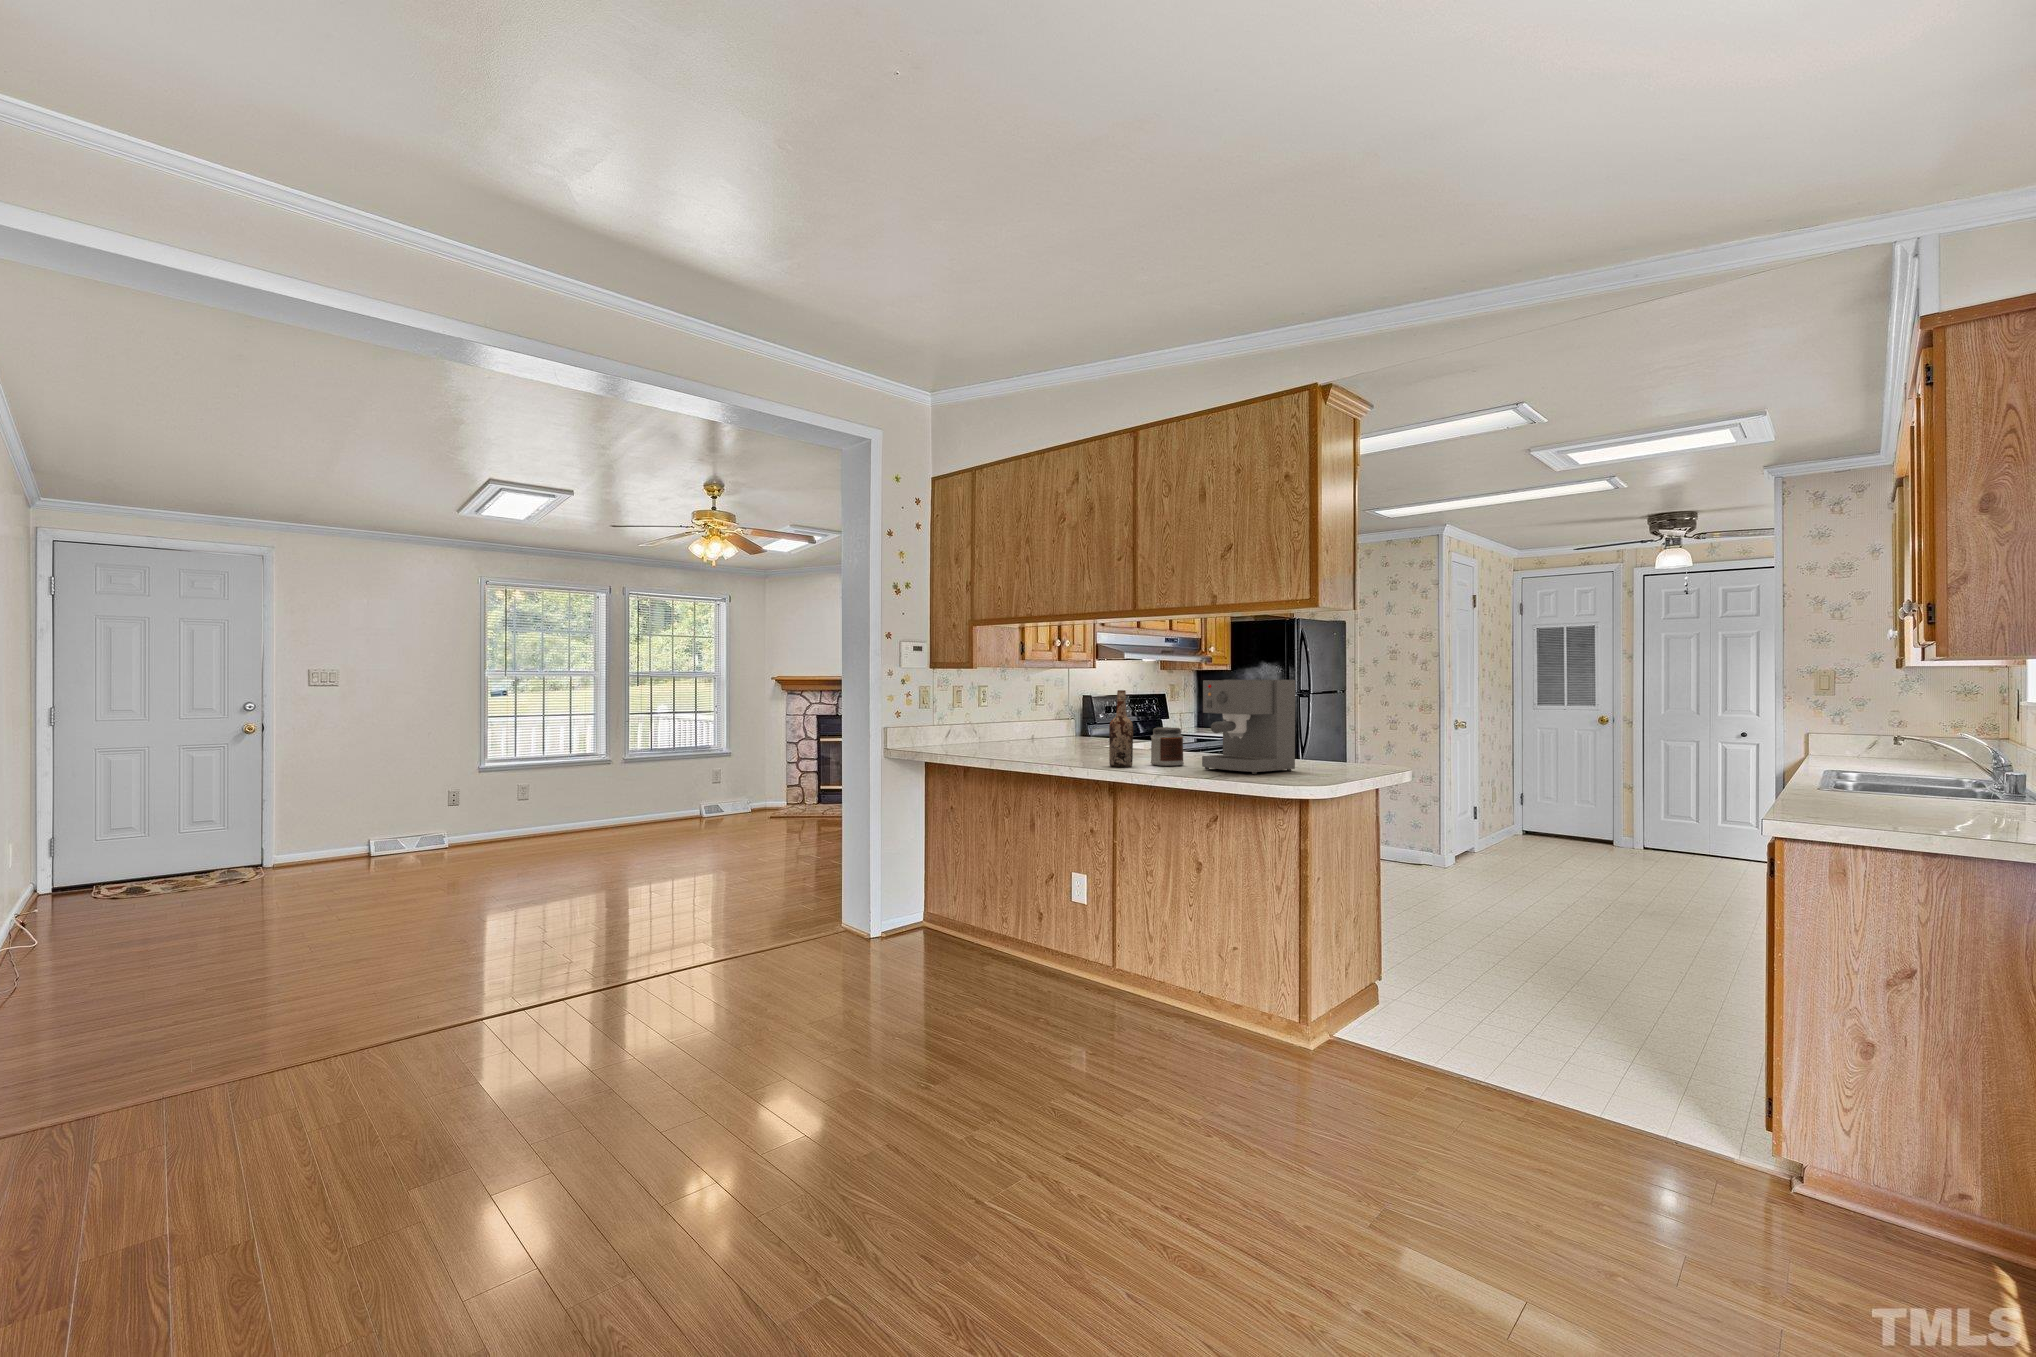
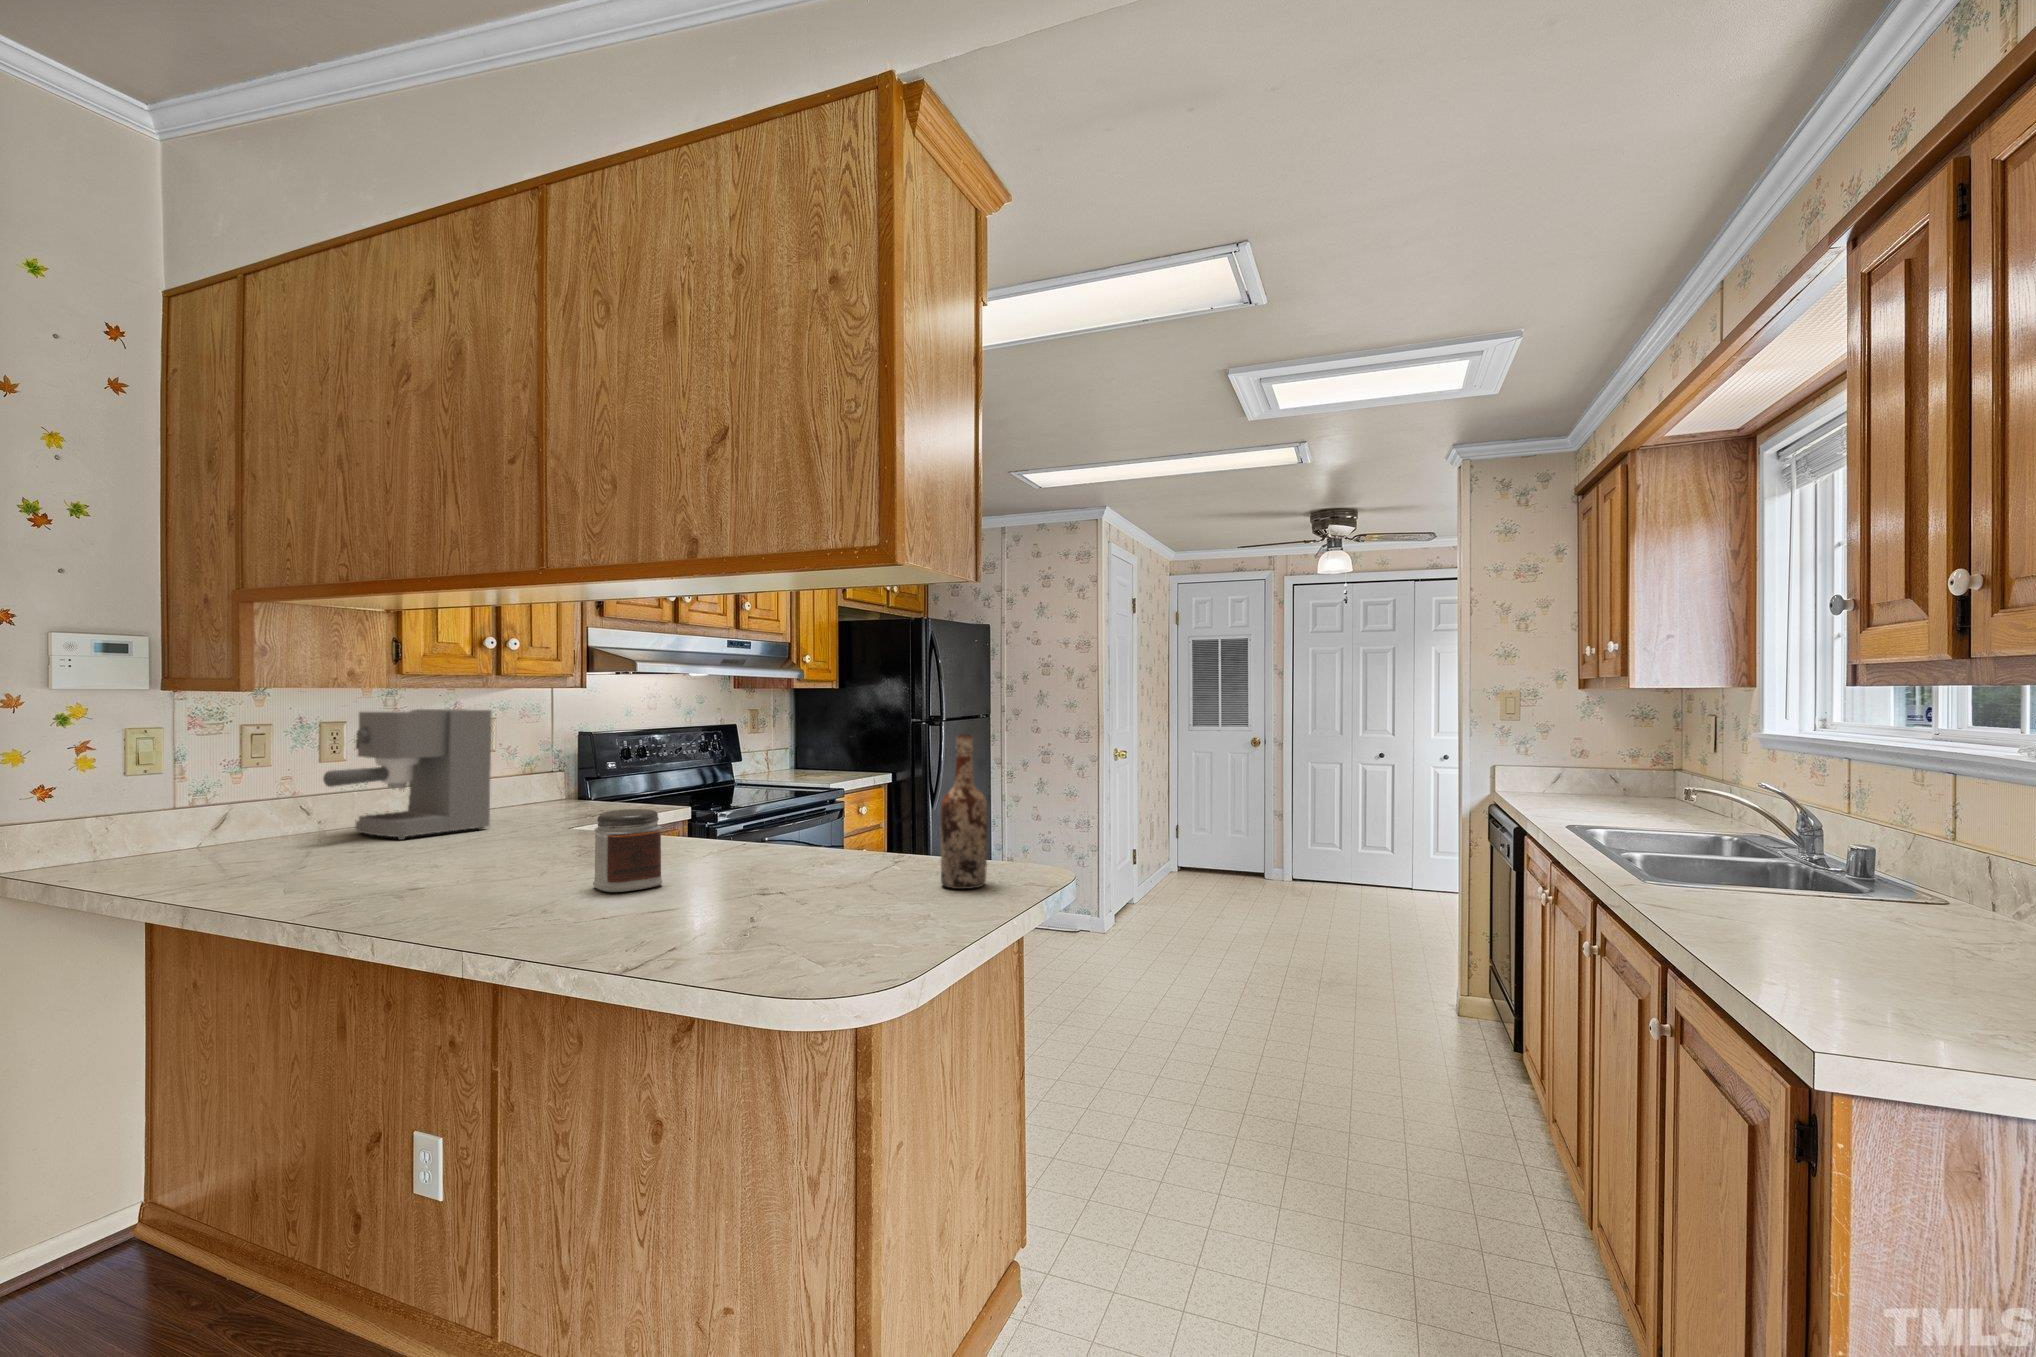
coffee maker: present [1202,680,1295,774] -> present [323,709,492,840]
wine bottle: present [1109,690,1133,767] -> present [941,734,988,889]

